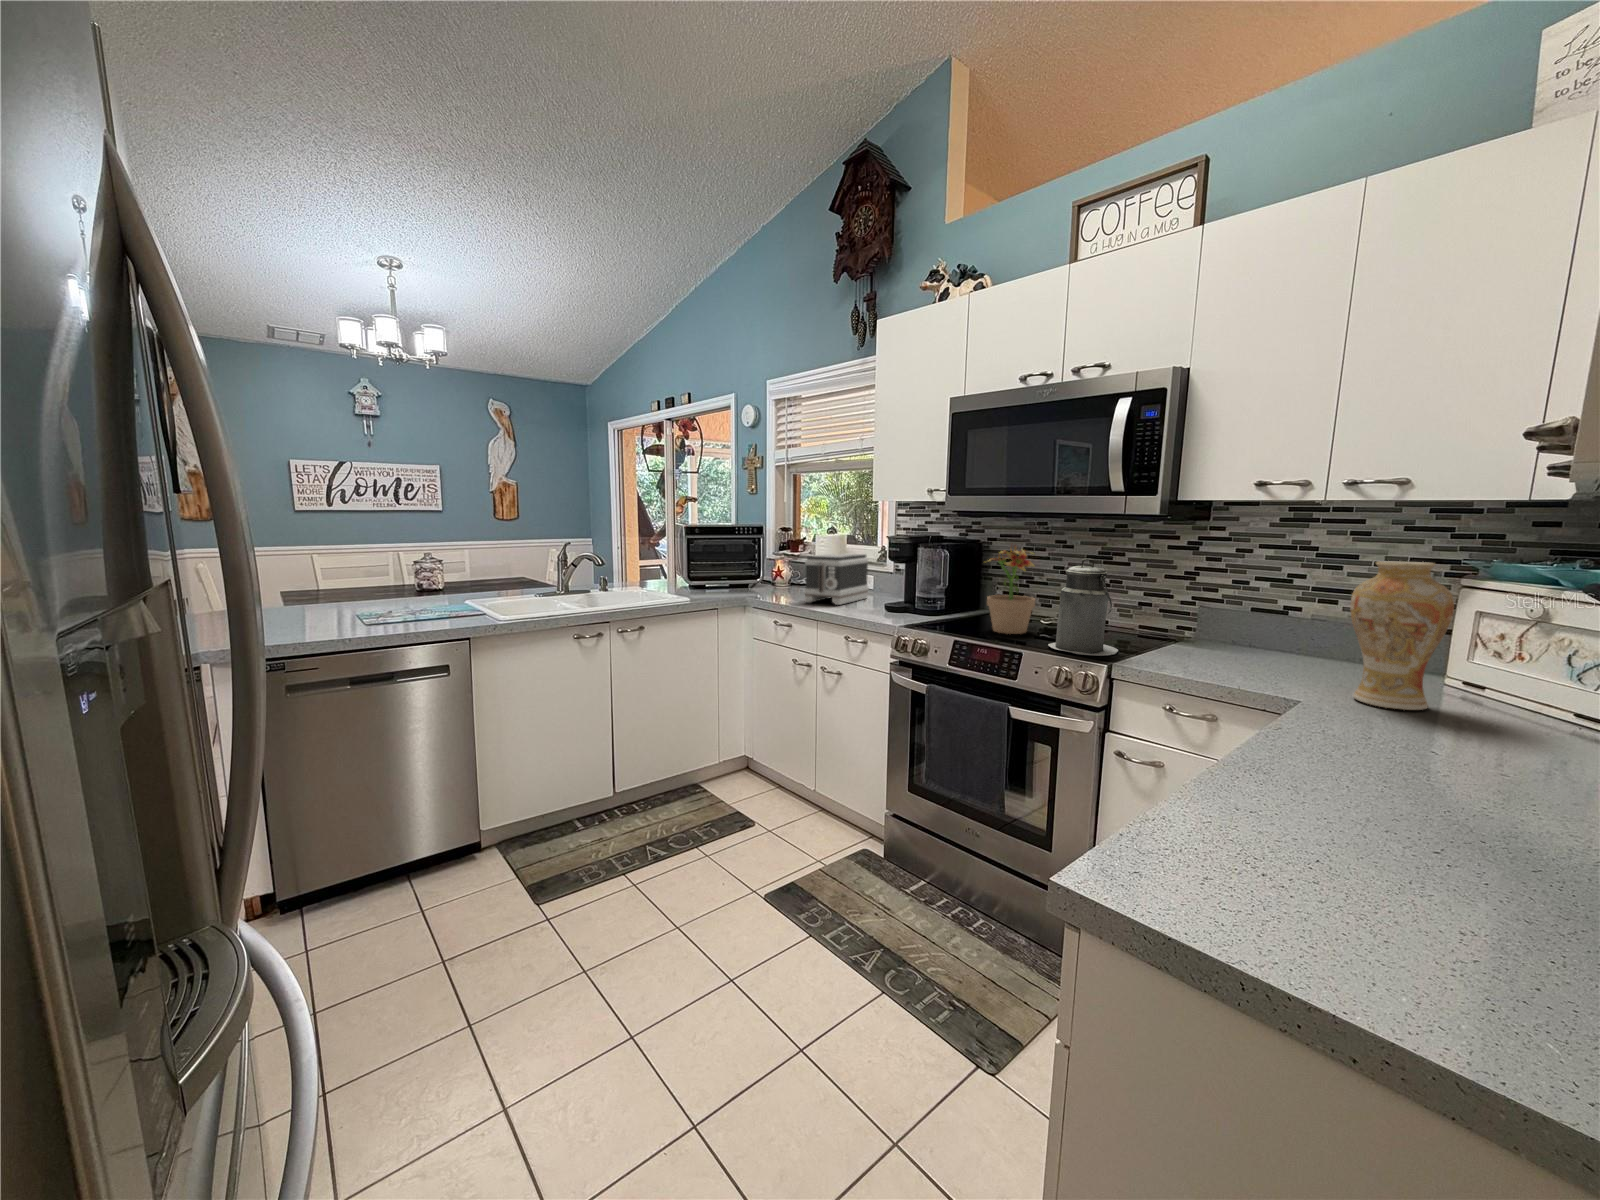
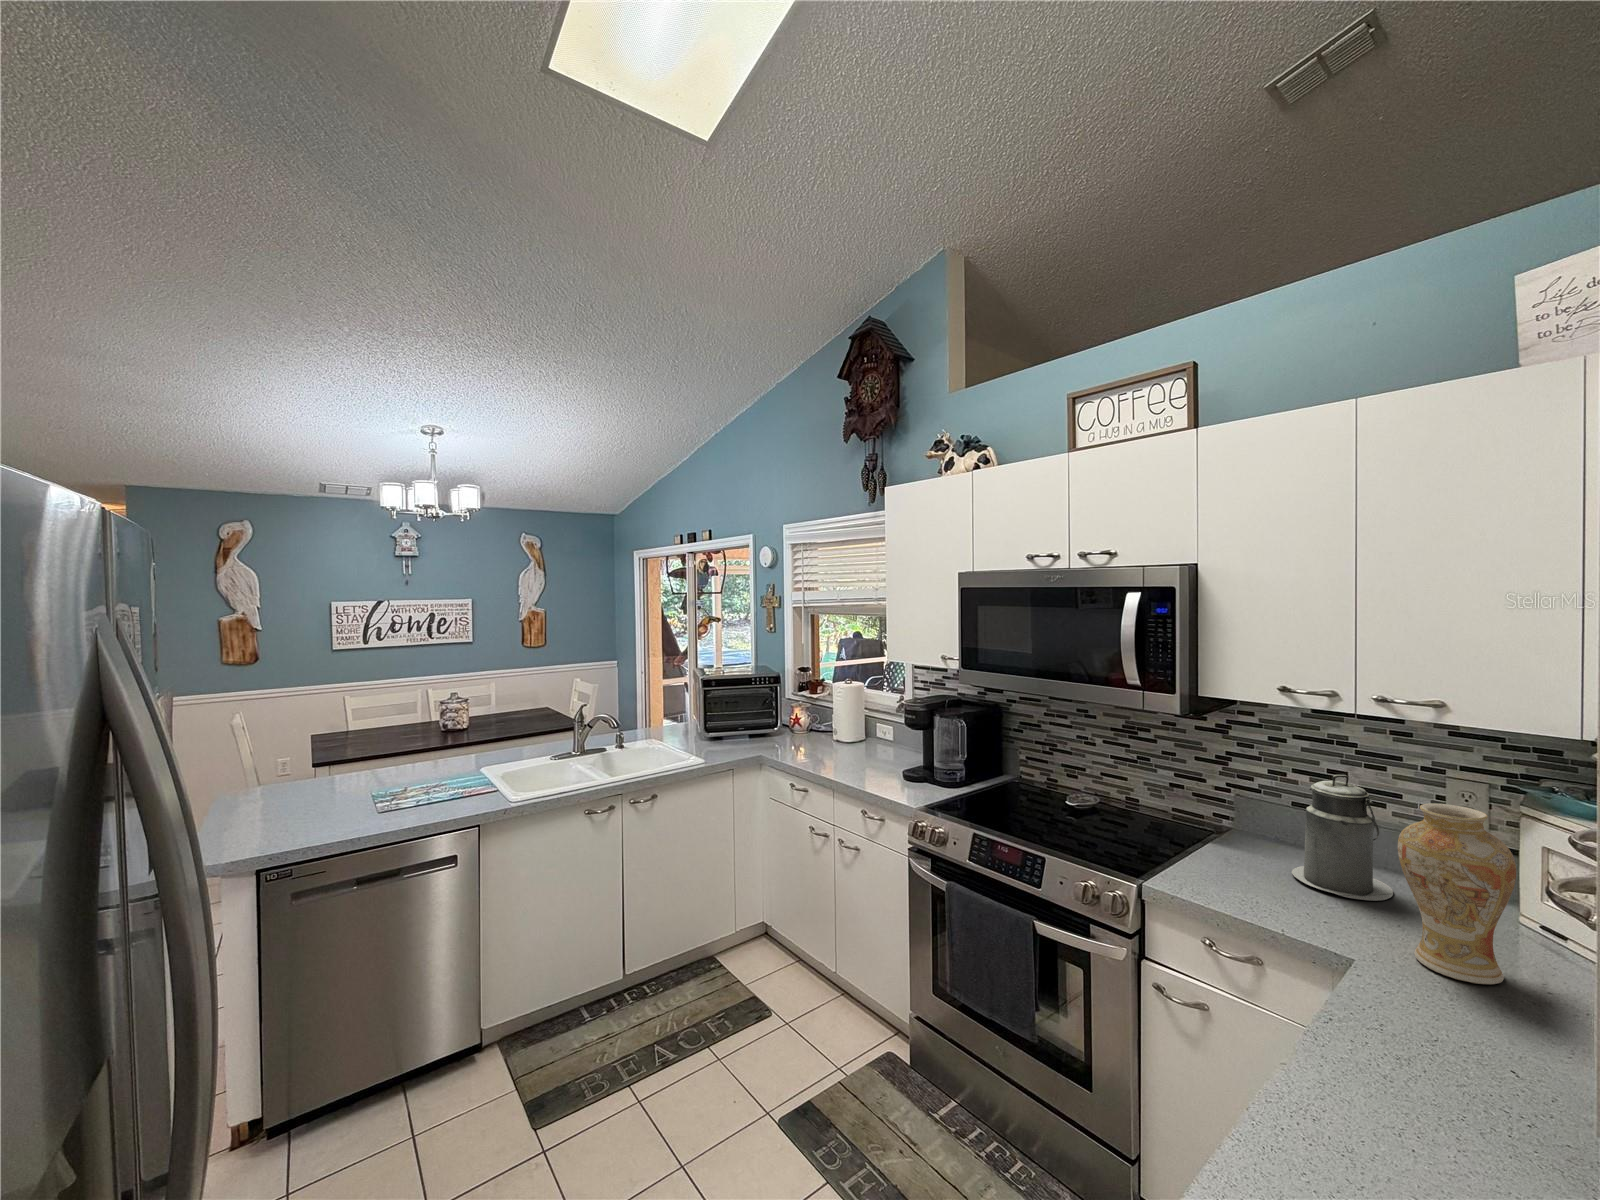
potted plant: present [986,545,1035,634] -> none [1000,725,1058,823]
toaster: present [804,554,869,605] -> none [820,706,887,768]
canister: present [1048,559,1118,656] -> present [1292,775,1393,901]

